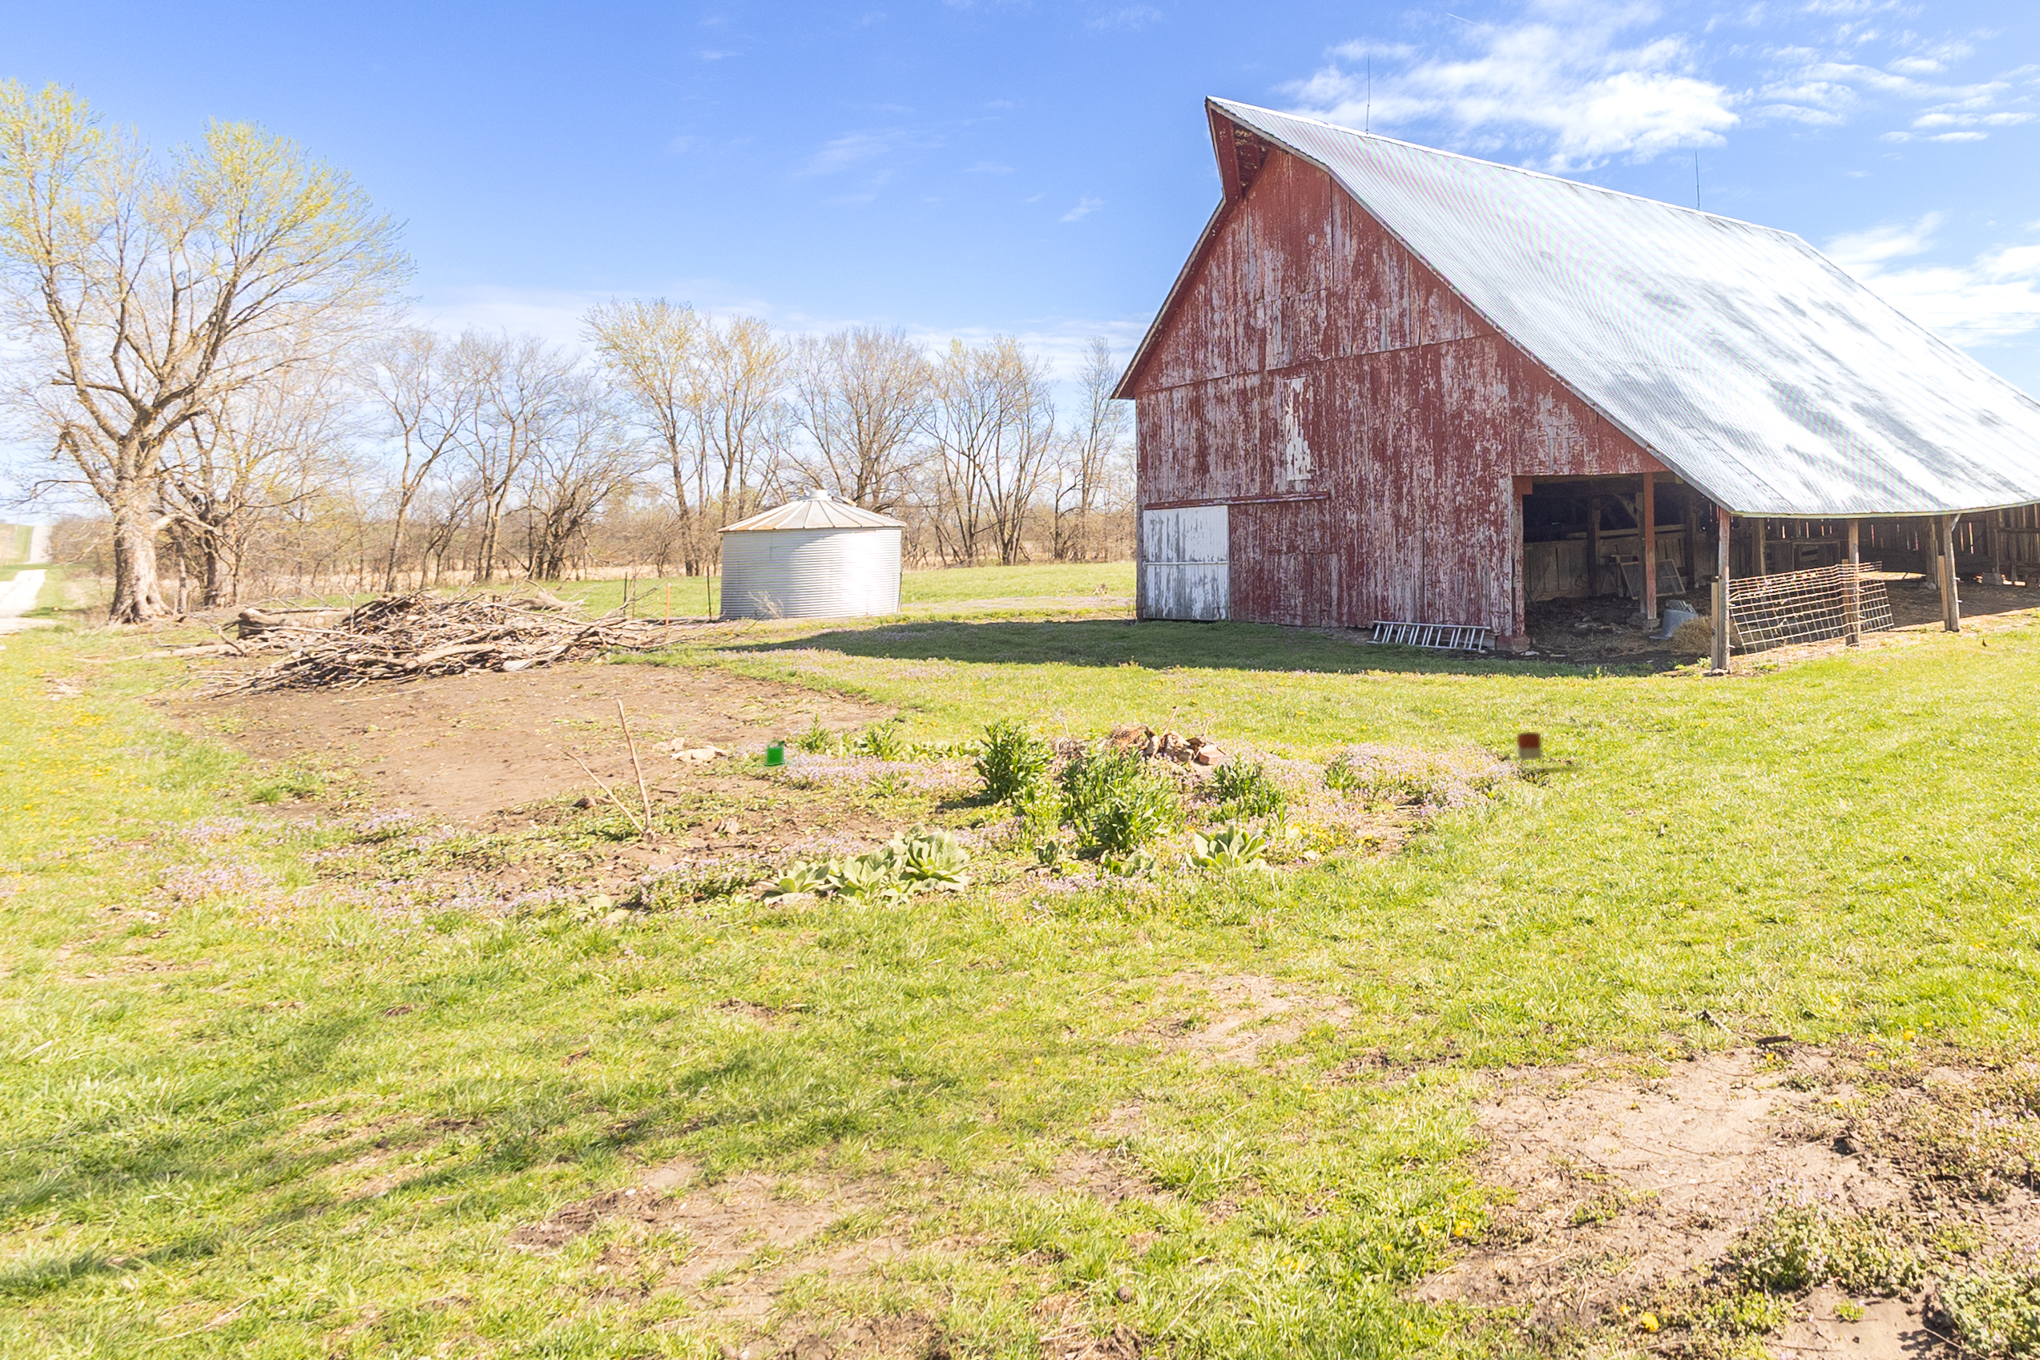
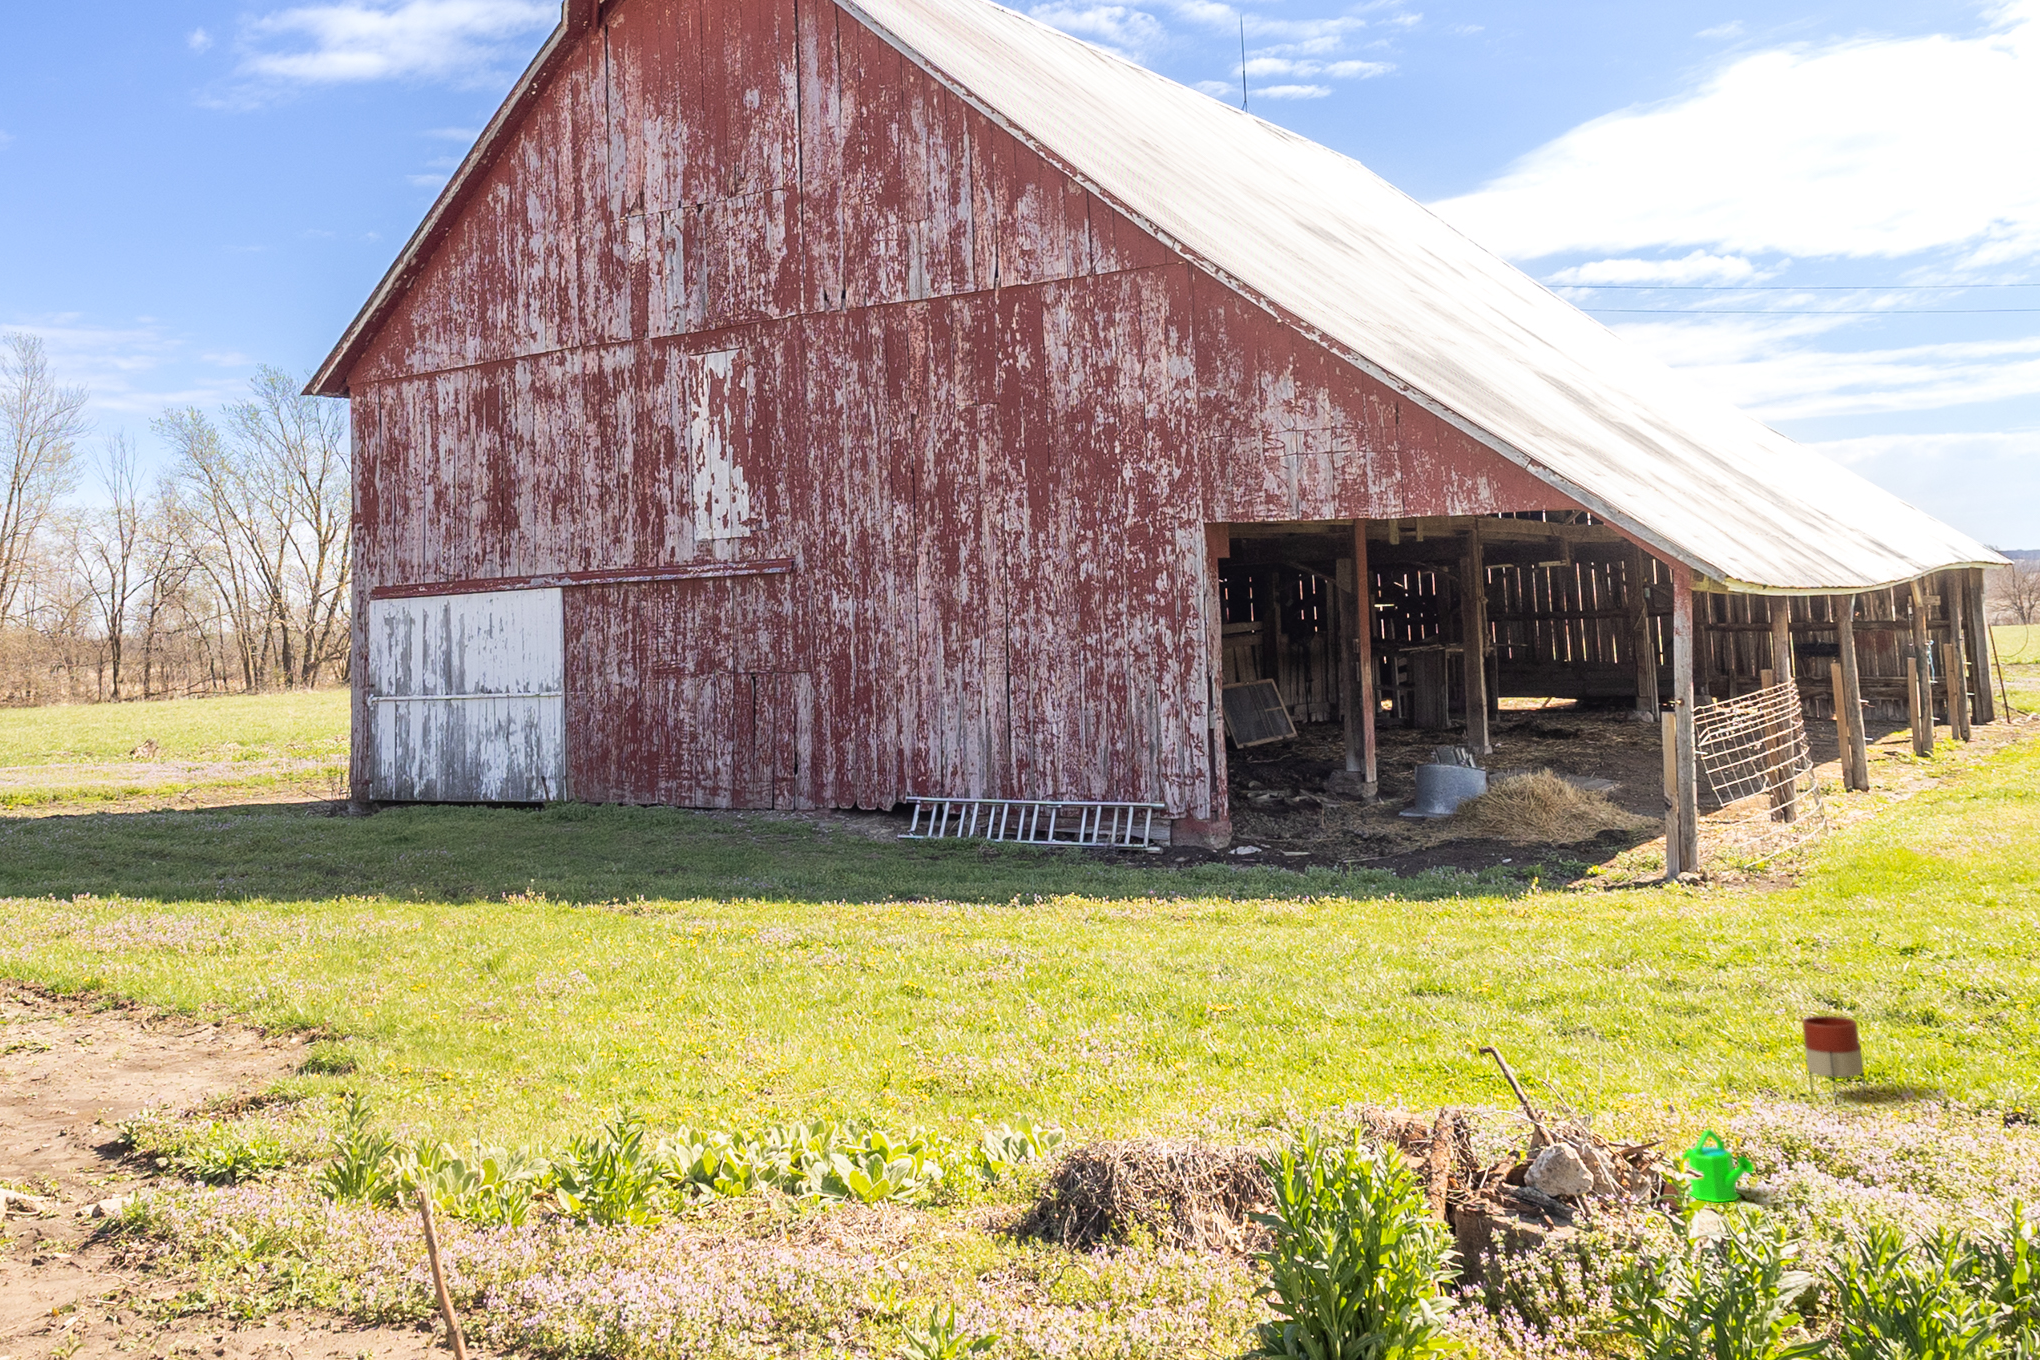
watering can: present [765,740,784,766] -> present [1682,1130,1754,1202]

